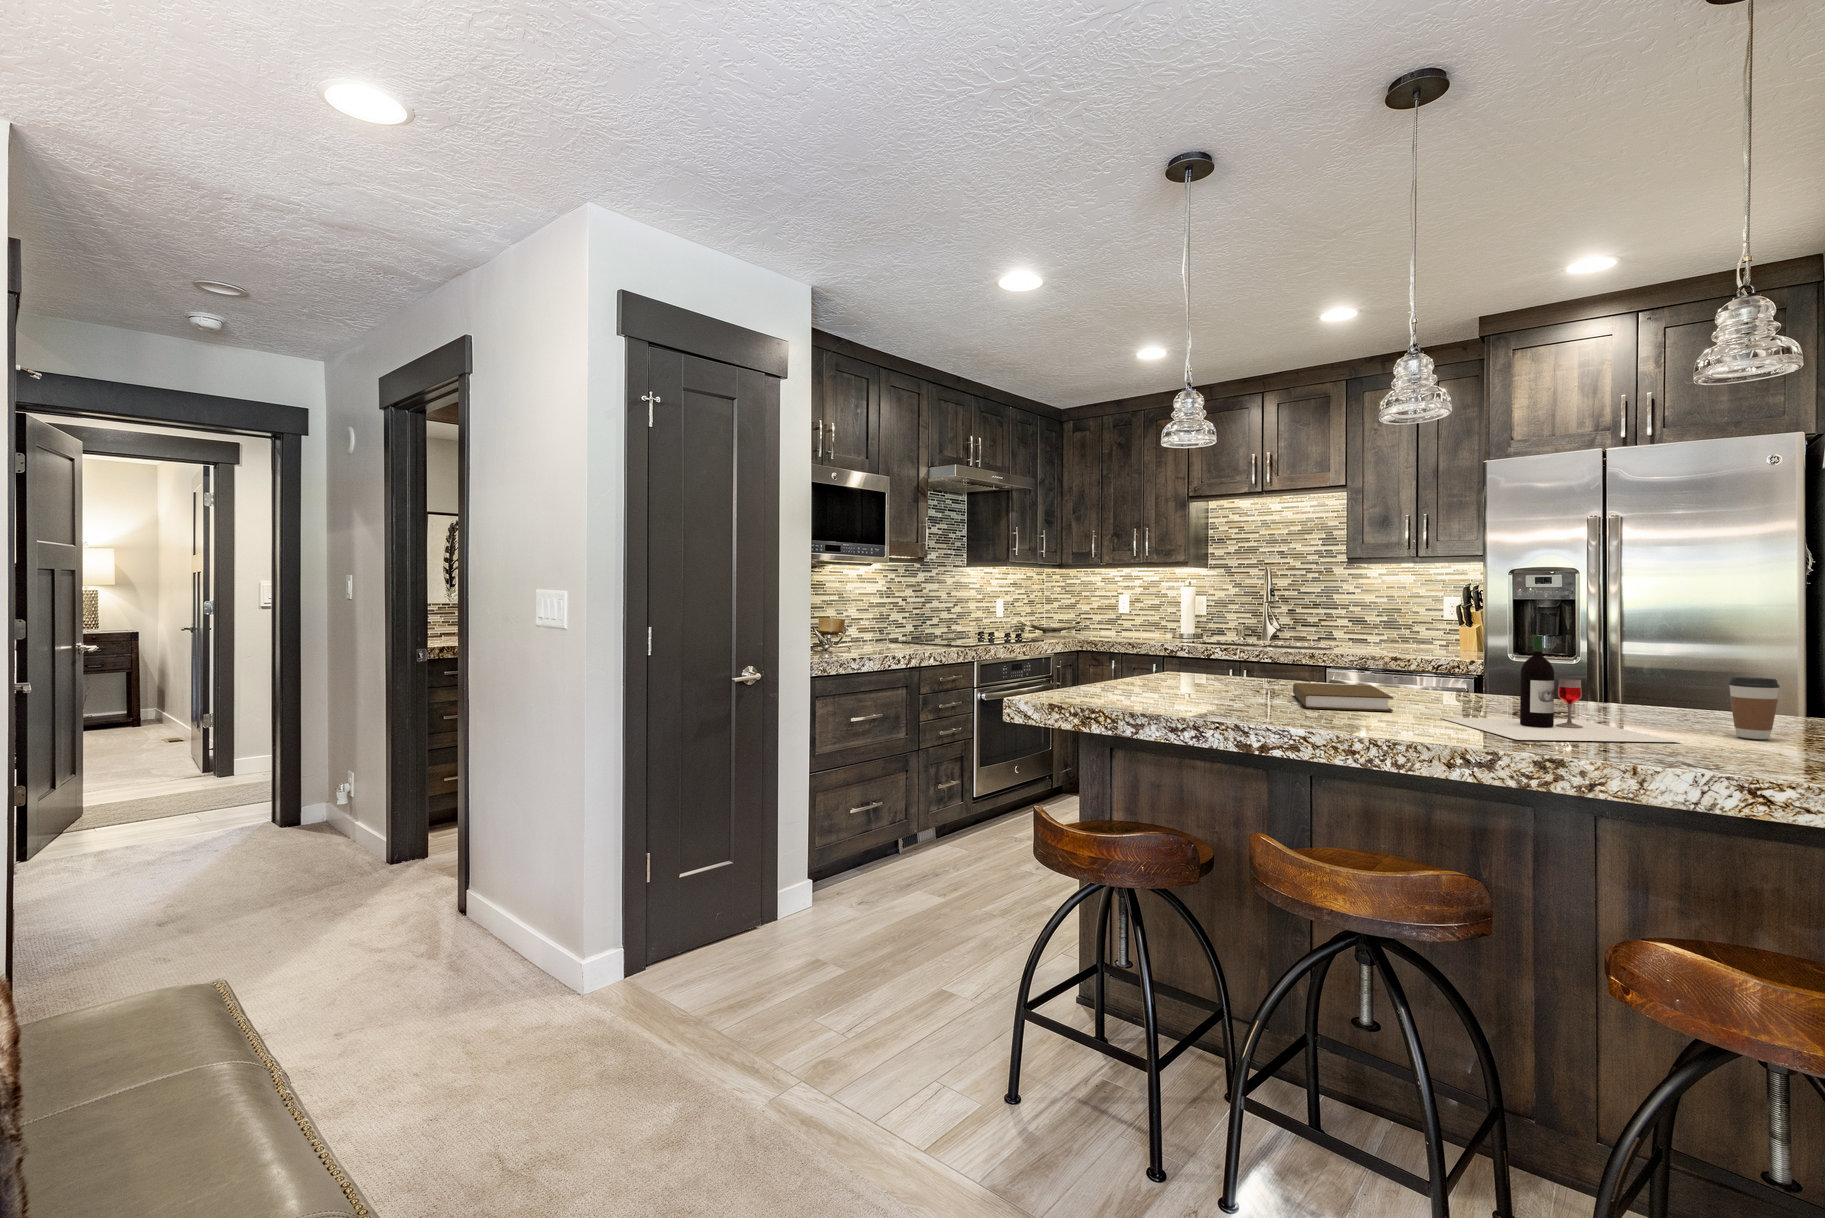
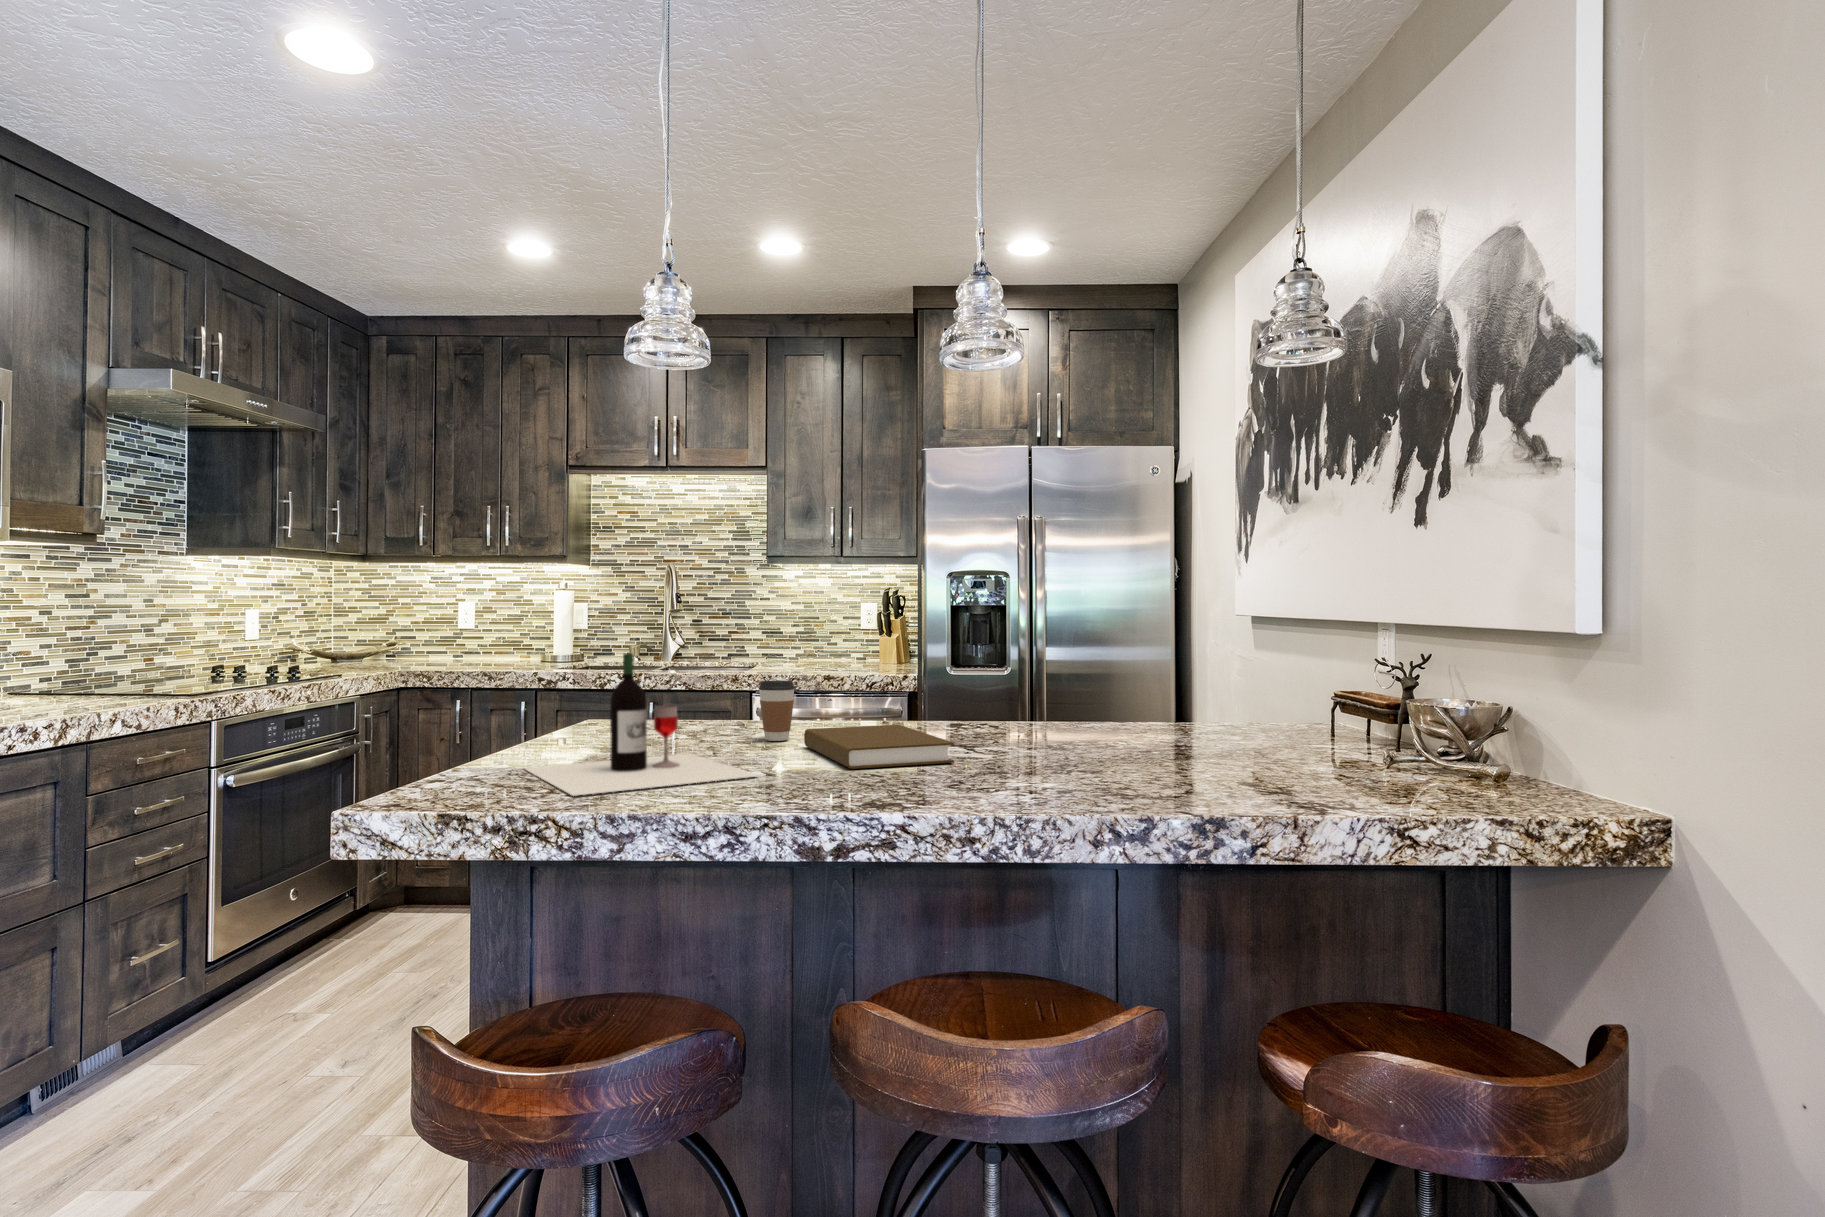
wine bottle: present [1442,635,1680,742] -> present [525,653,757,796]
coffee cup: present [1729,677,1780,739] -> present [759,680,795,741]

